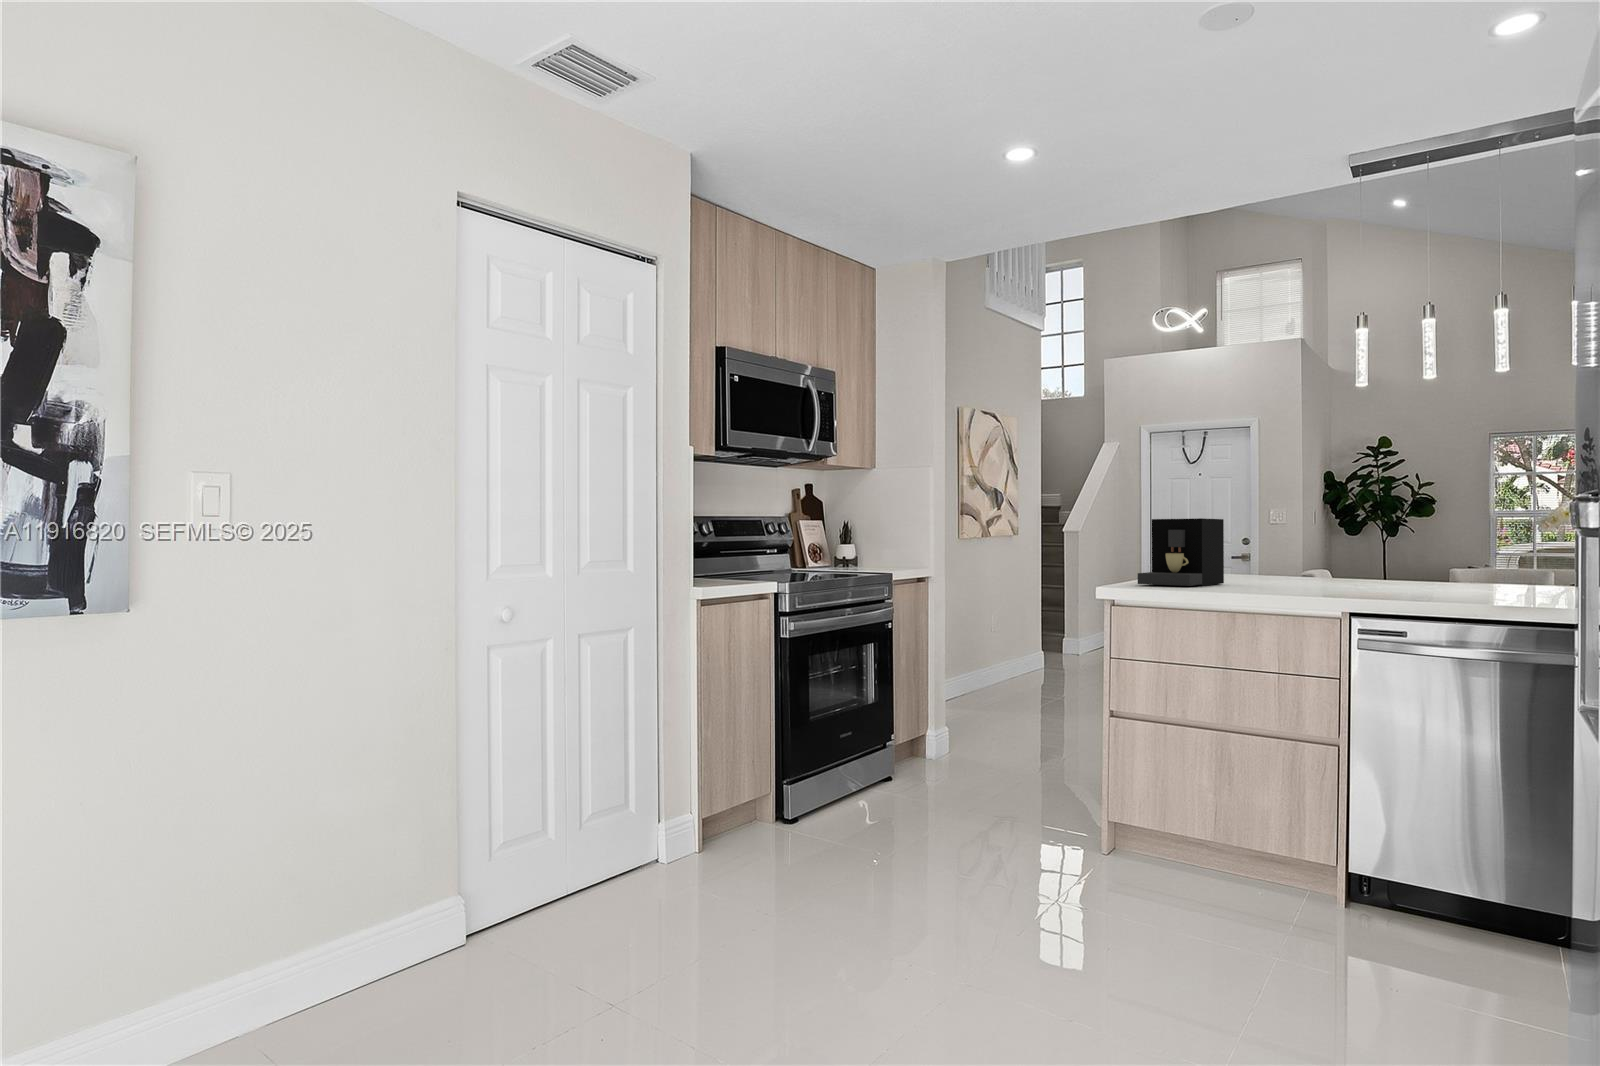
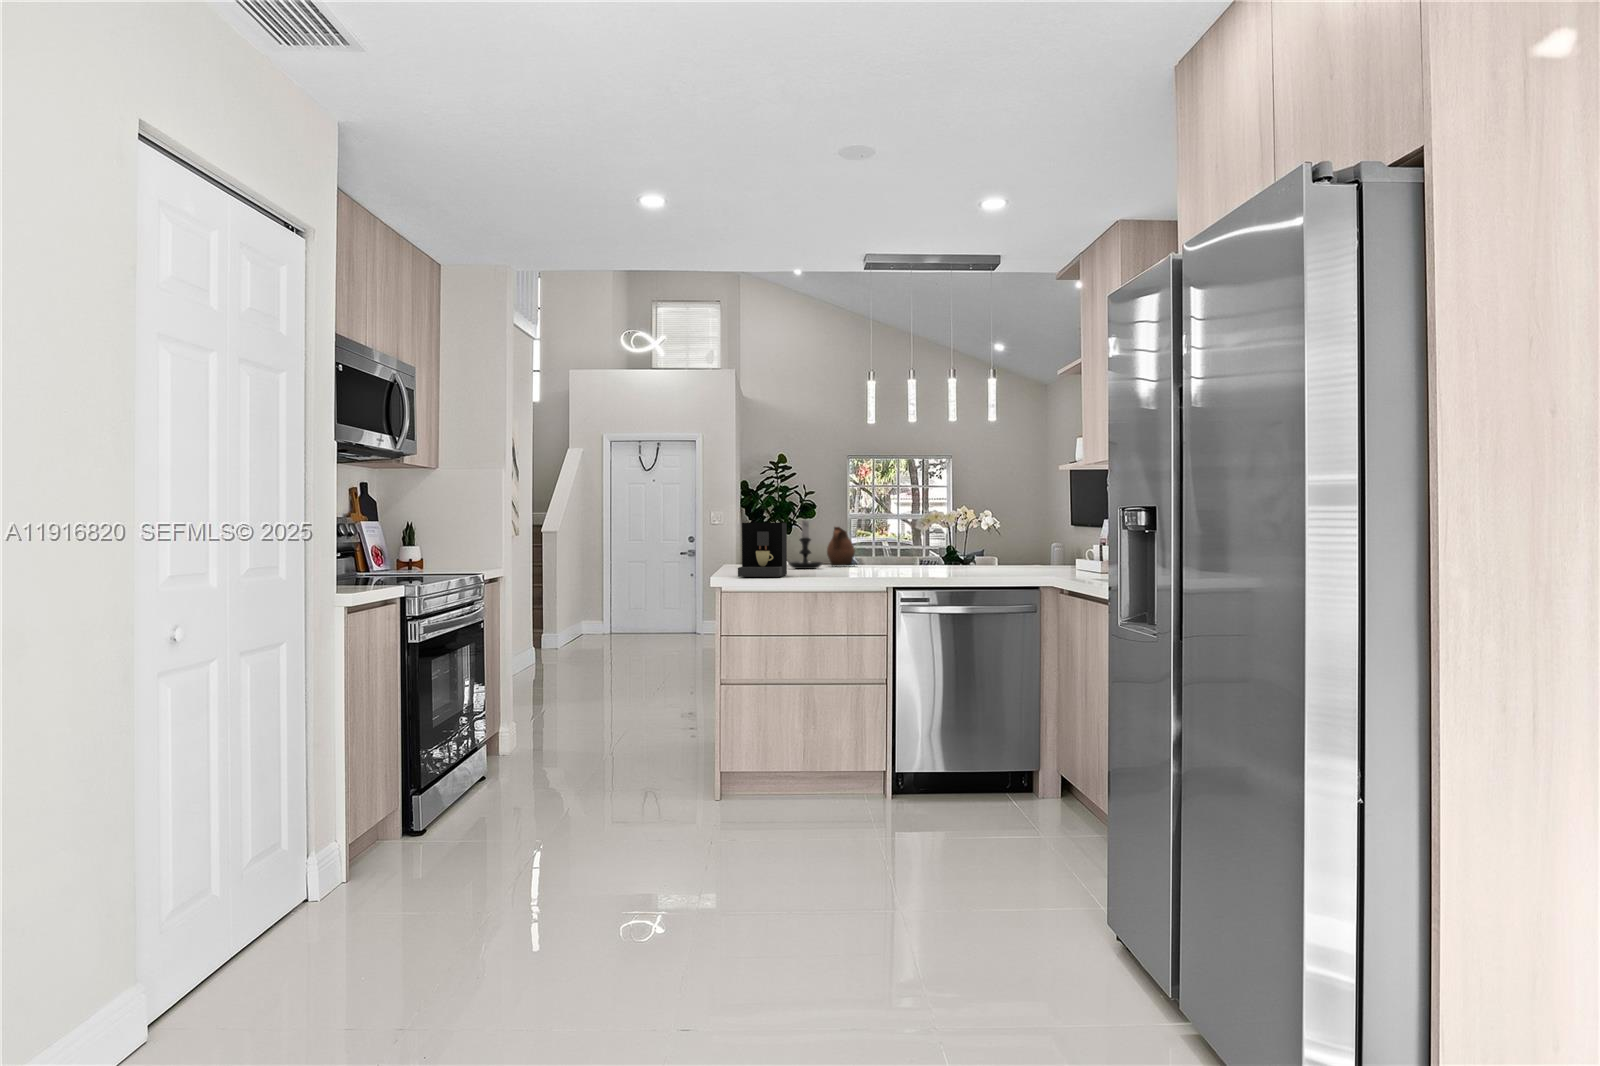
candle holder: none [1284,512,1335,577] -> present [789,520,823,569]
ceramic pitcher: none [1352,524,1409,576] -> present [827,527,855,566]

